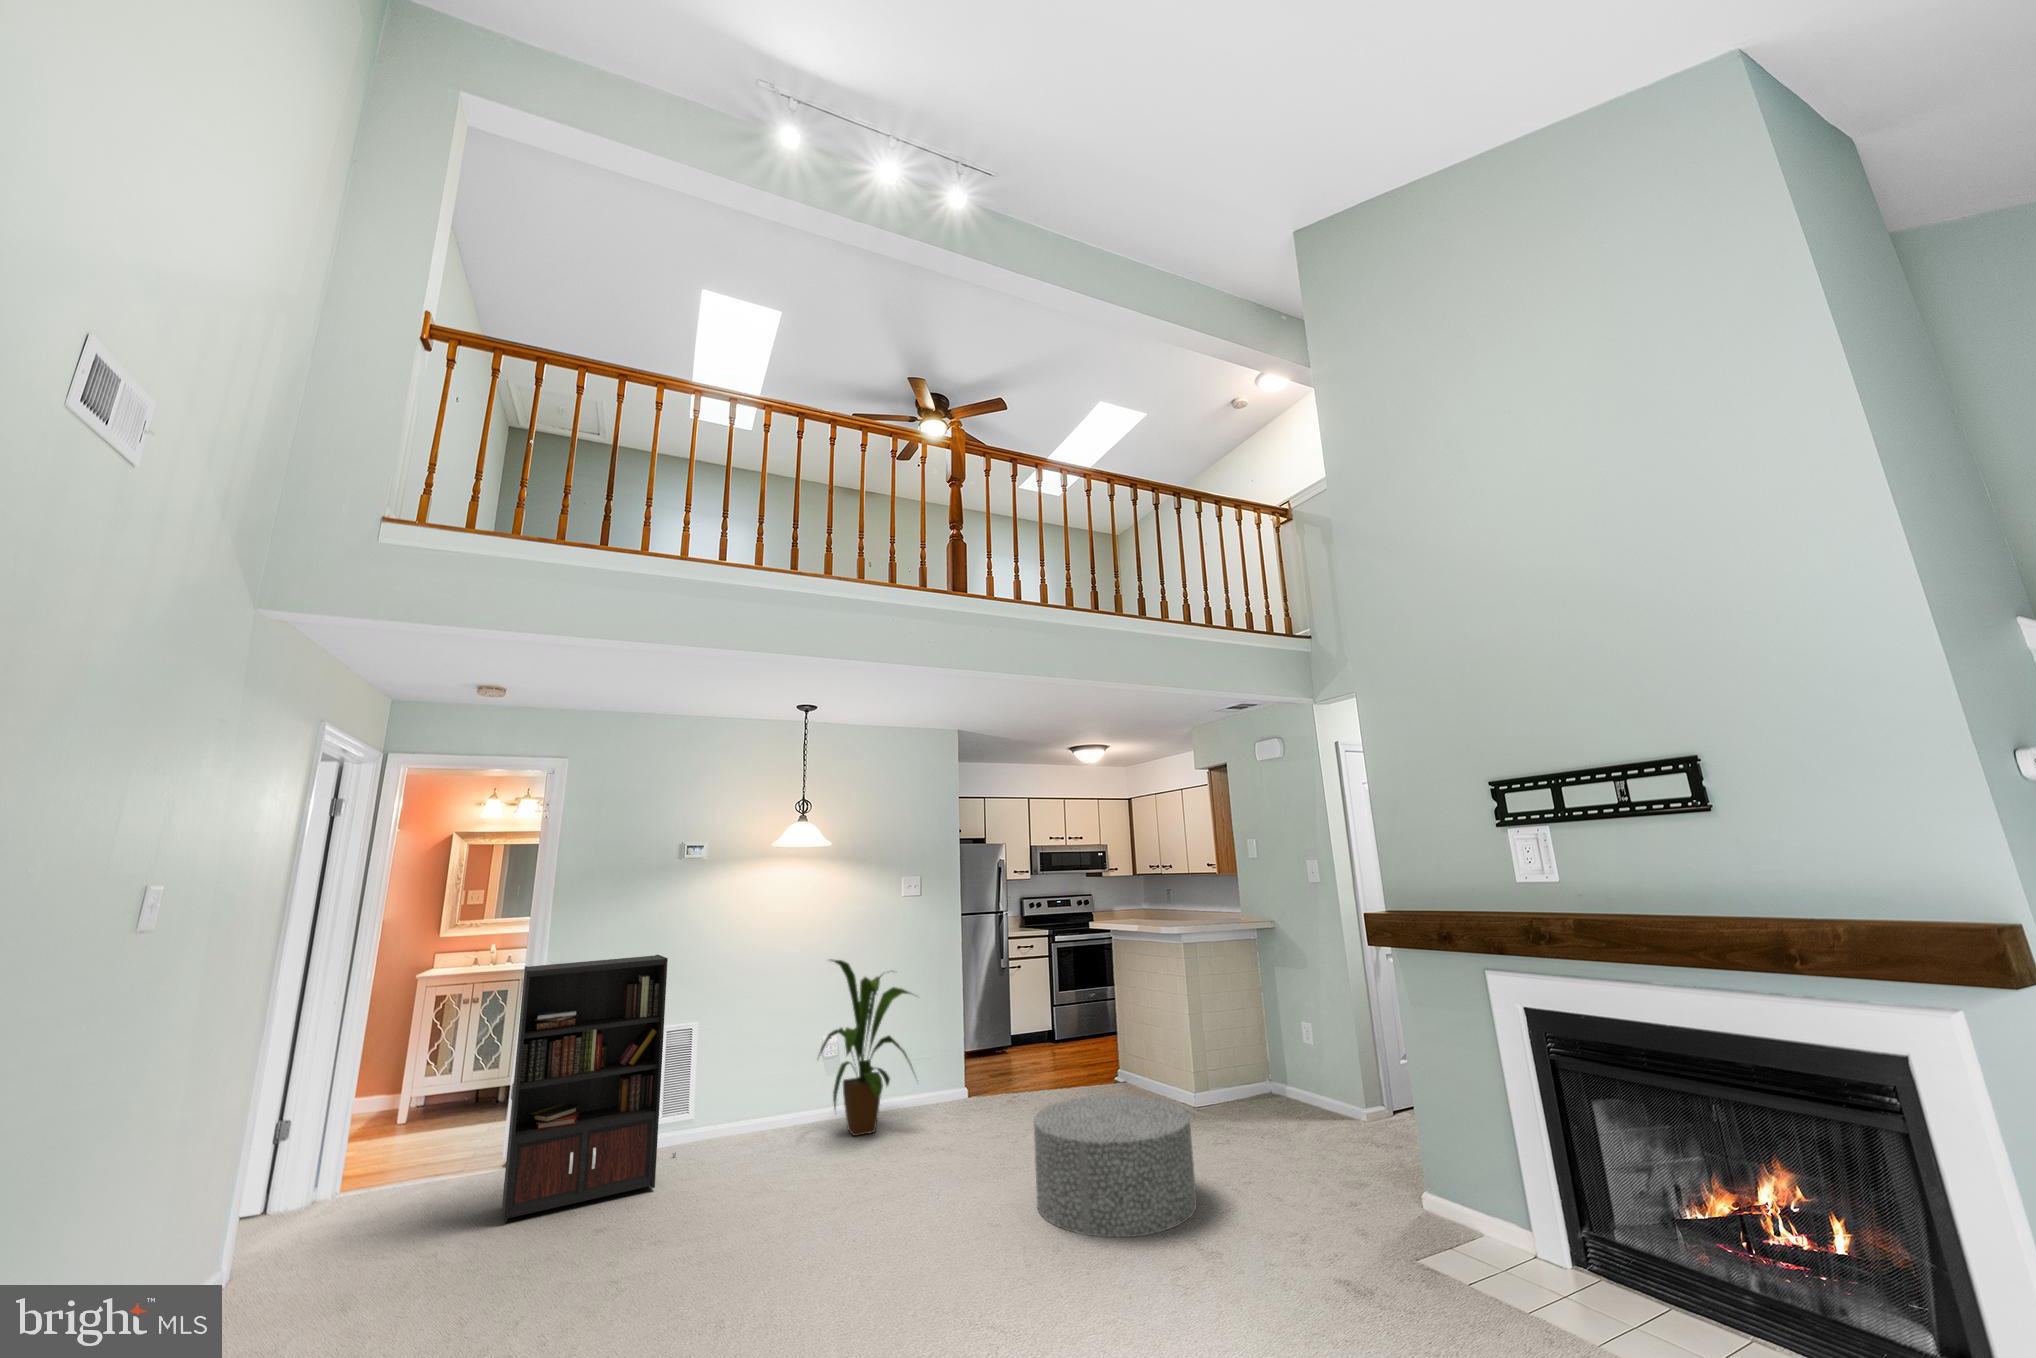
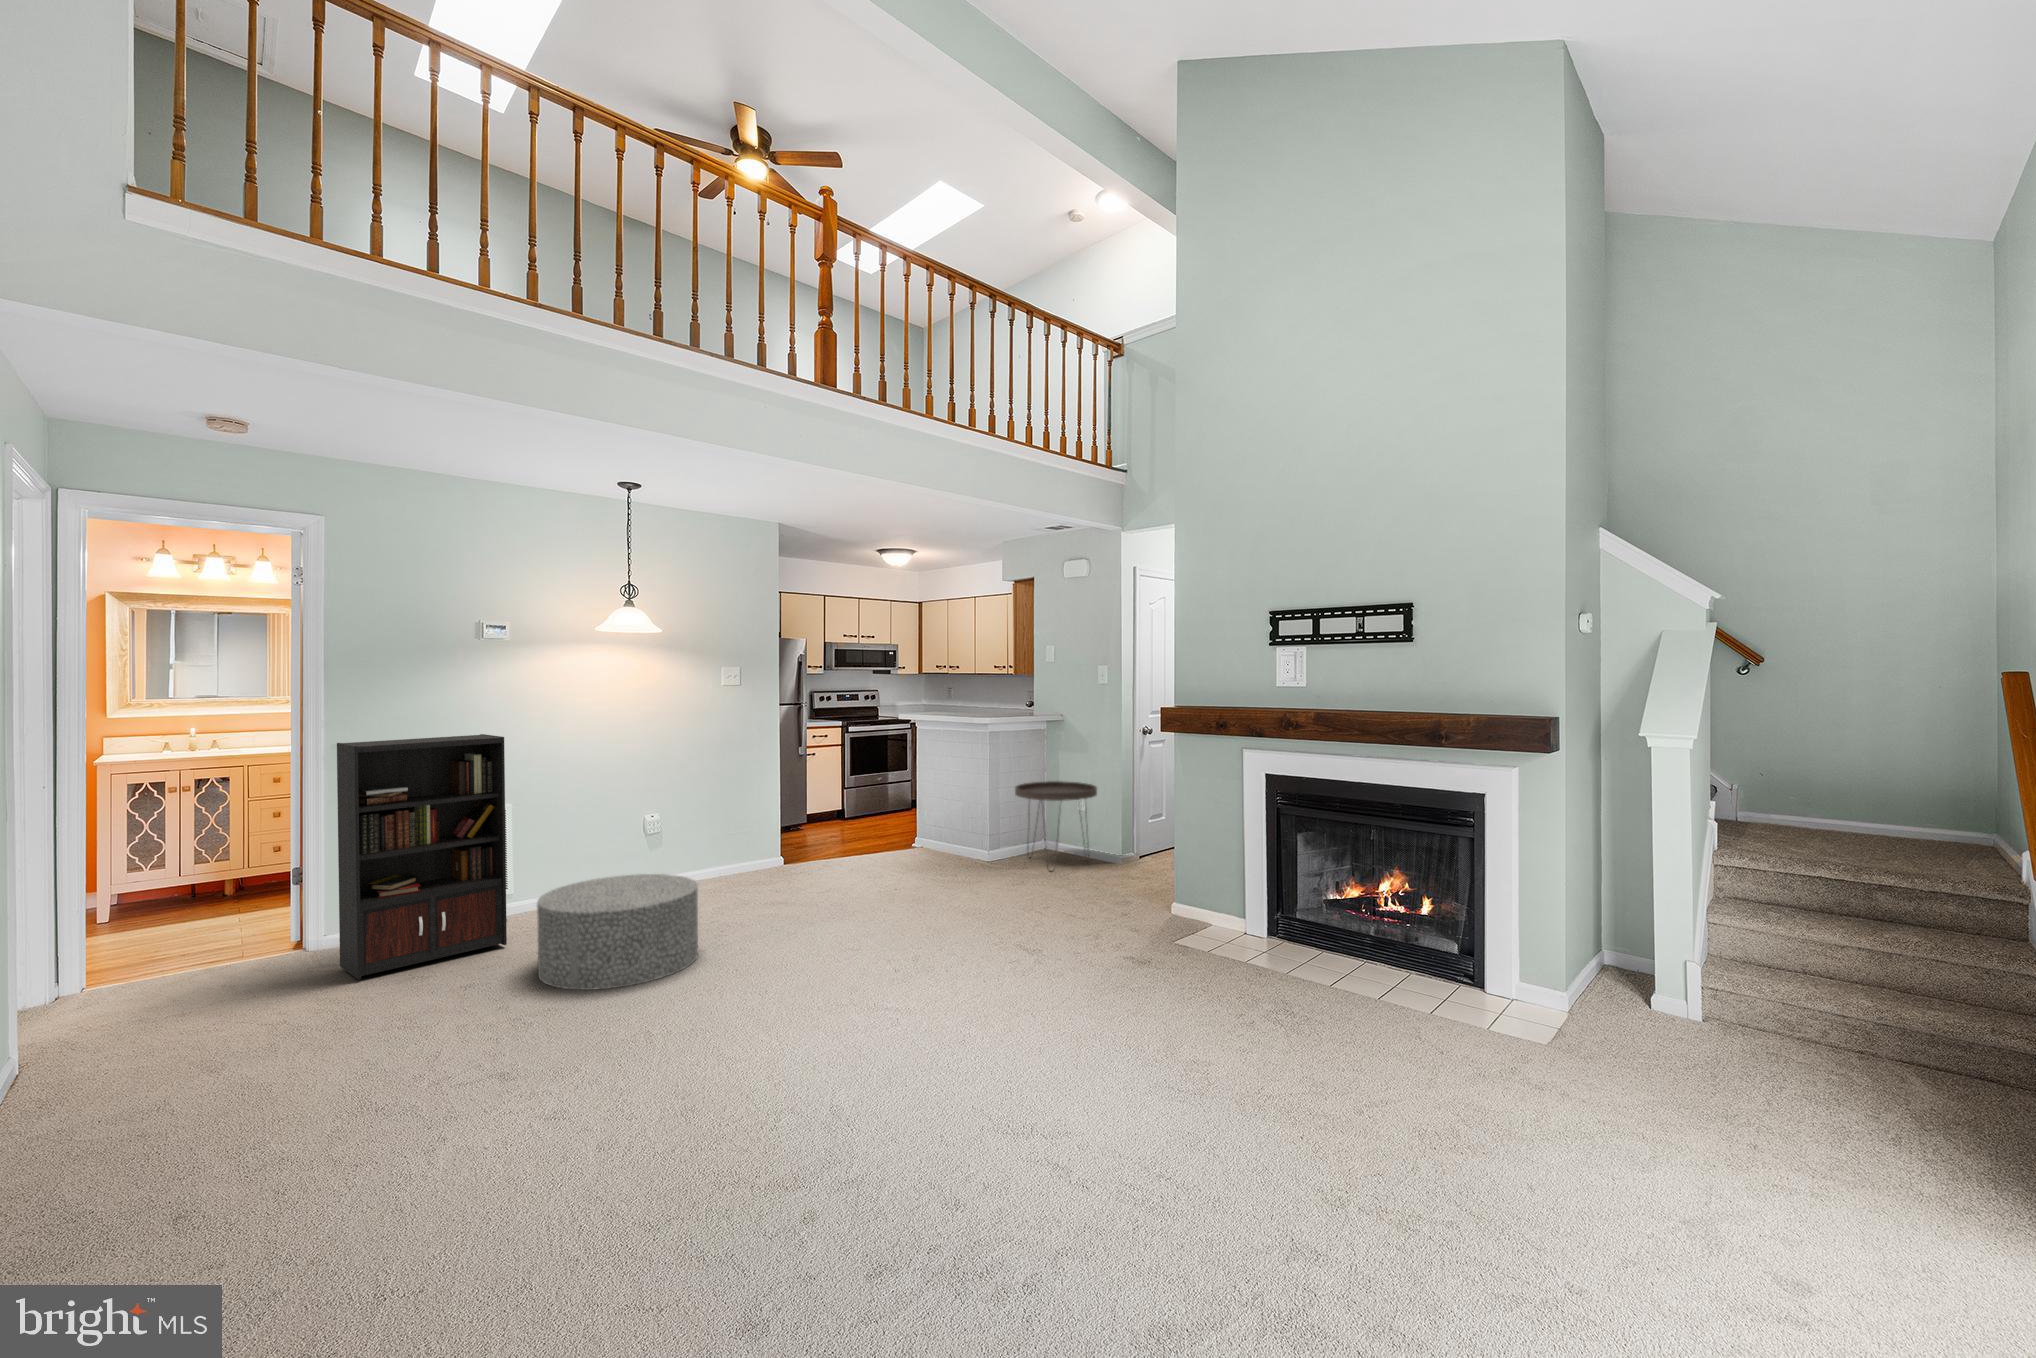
house plant: present [820,960,912,1136] -> none [642,742,749,898]
side table: none [1219,1002,1323,1123] -> present [1015,781,1097,868]
ottoman: present [1034,1095,1197,1237] -> present [537,874,698,990]

